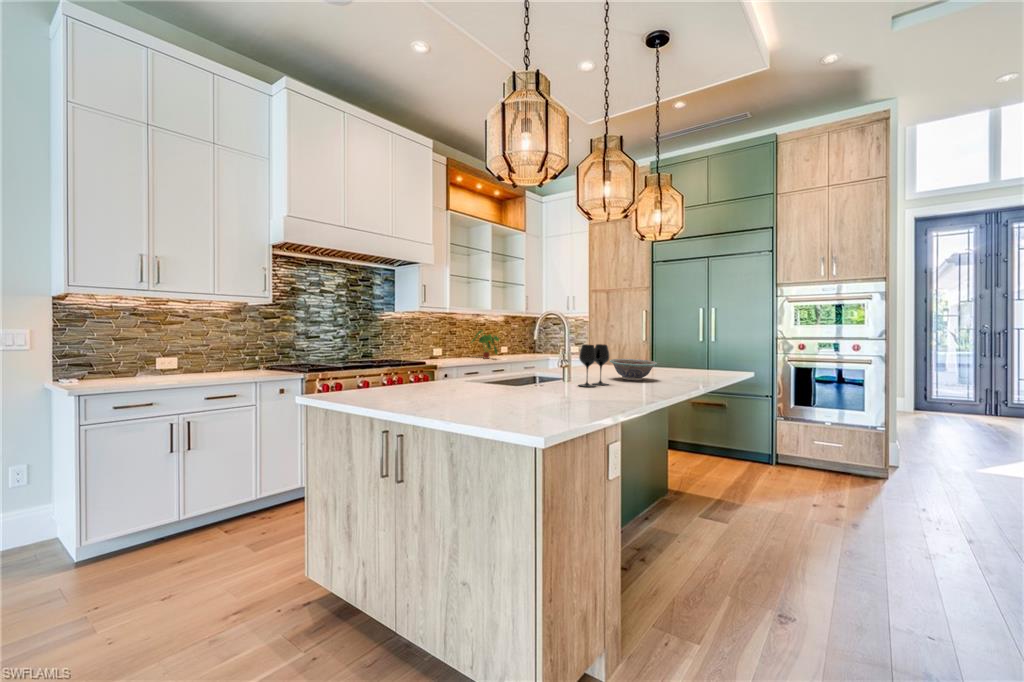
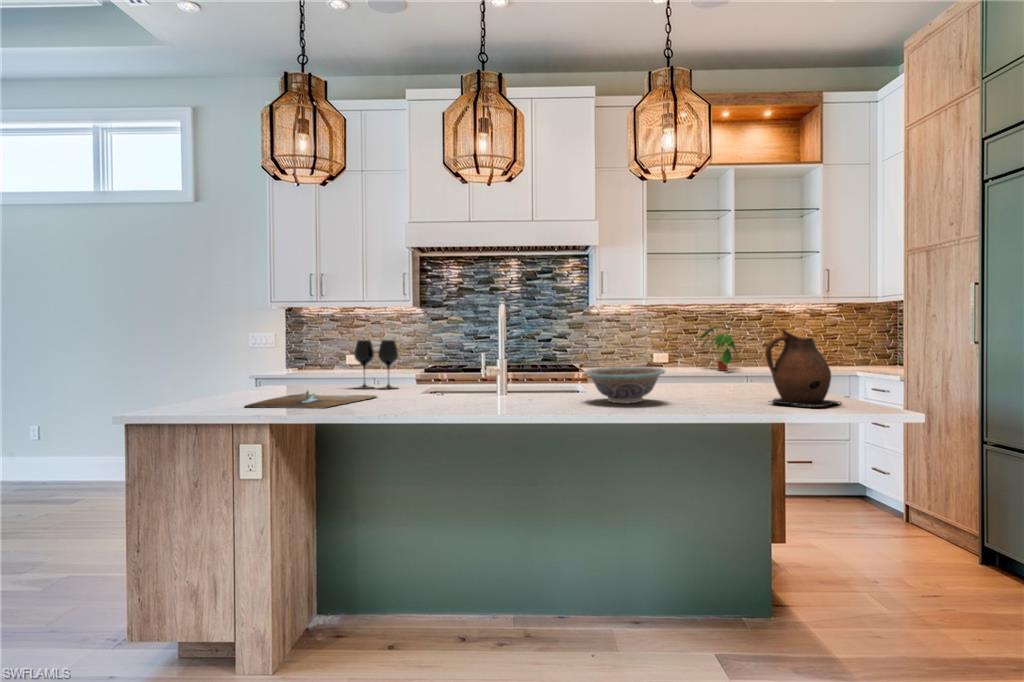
ceramic pitcher: none [661,338,696,375] -> present [766,329,842,408]
wine glass: present [579,344,609,387] -> present [354,340,398,389]
cutting board: none [452,392,564,412] -> present [245,391,376,409]

